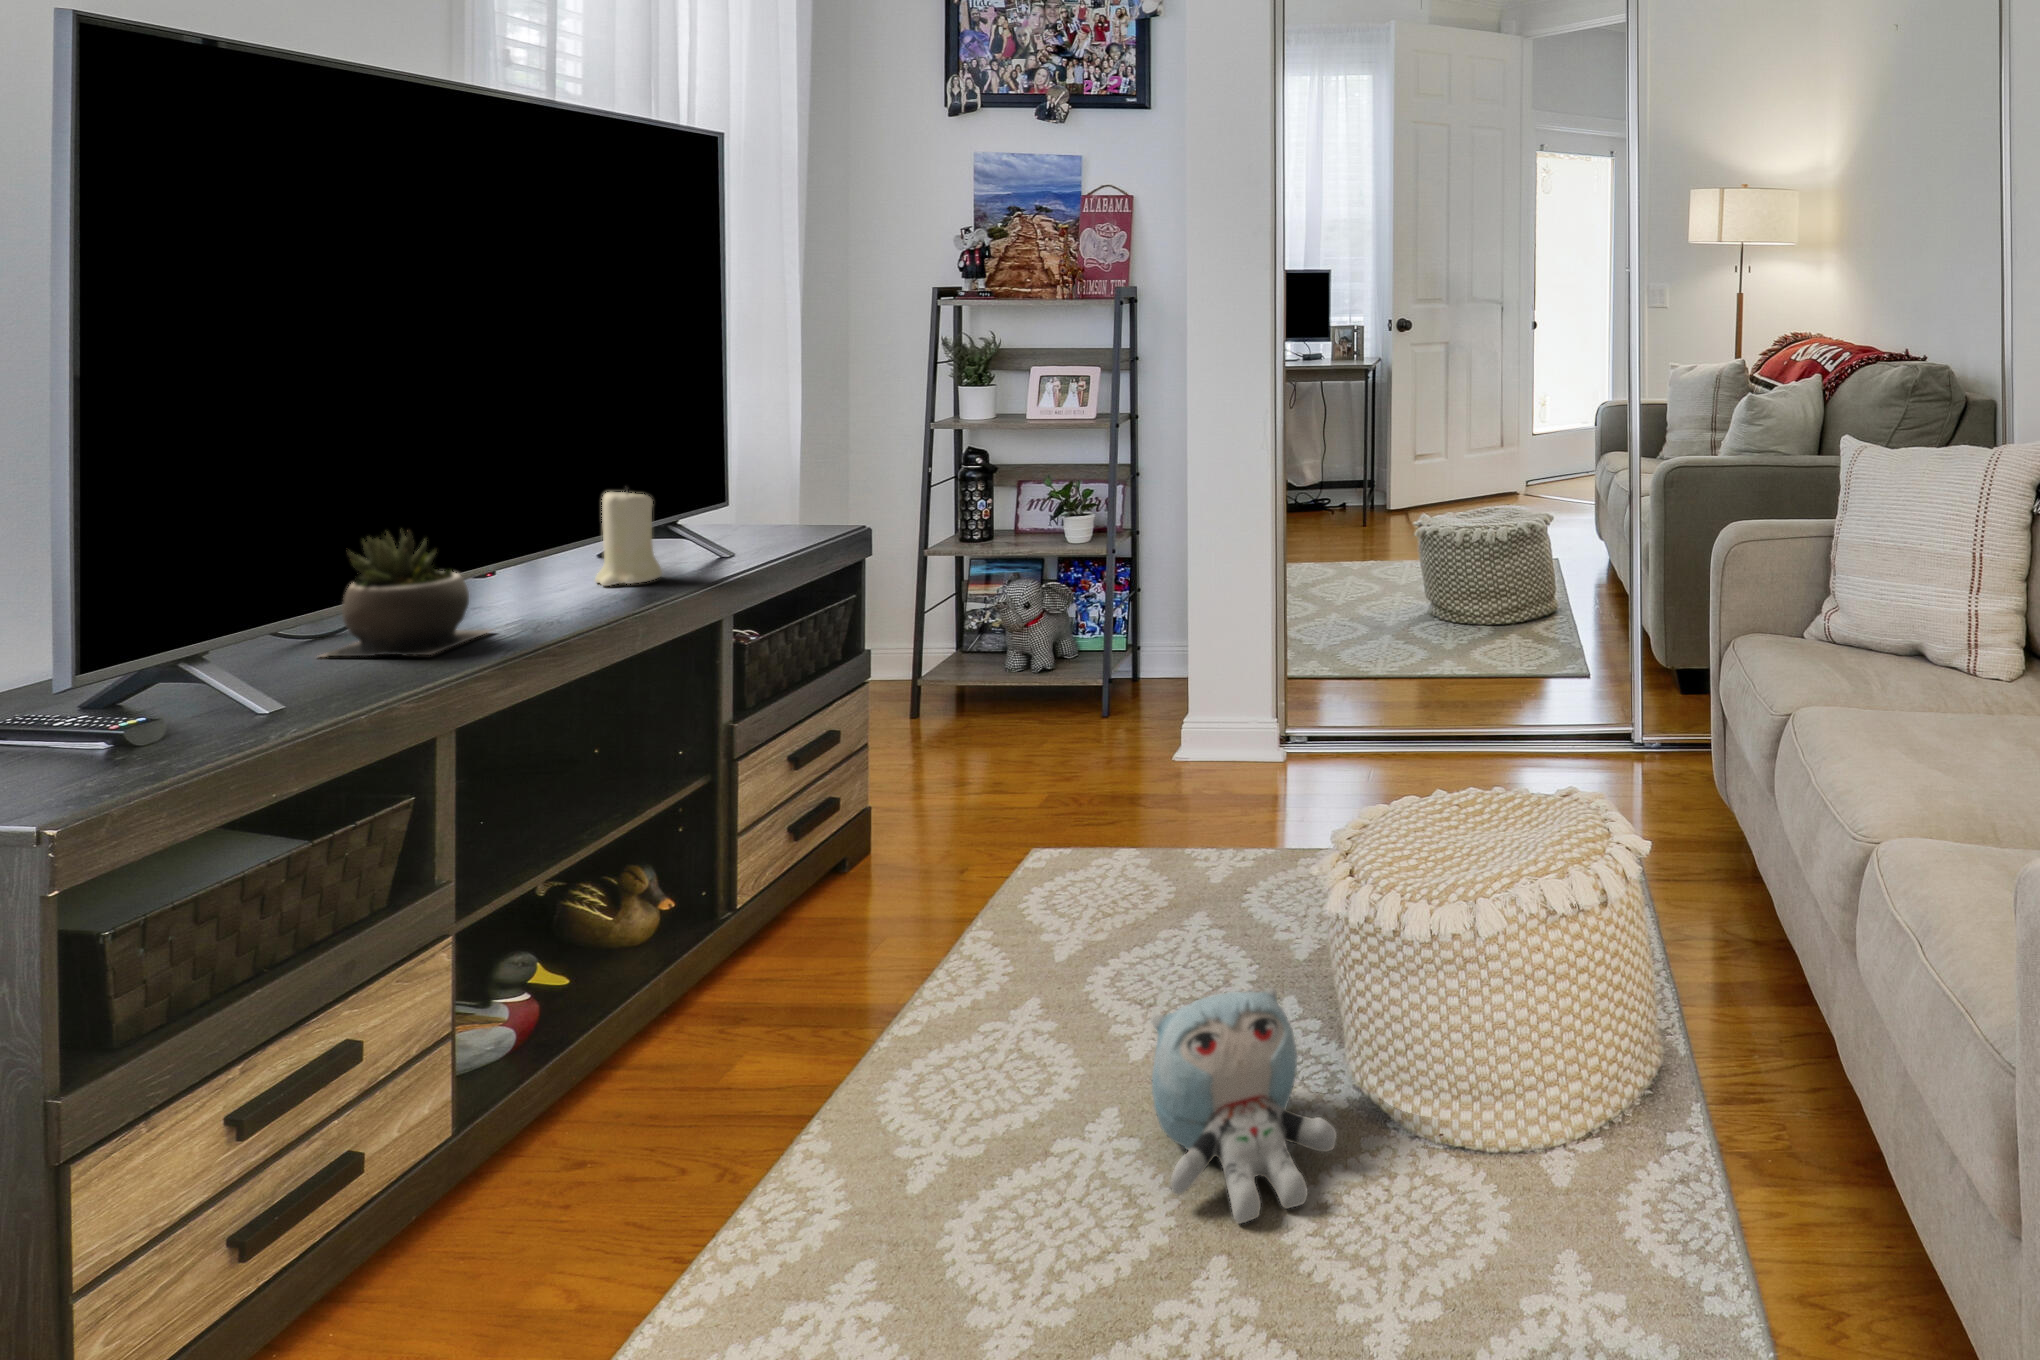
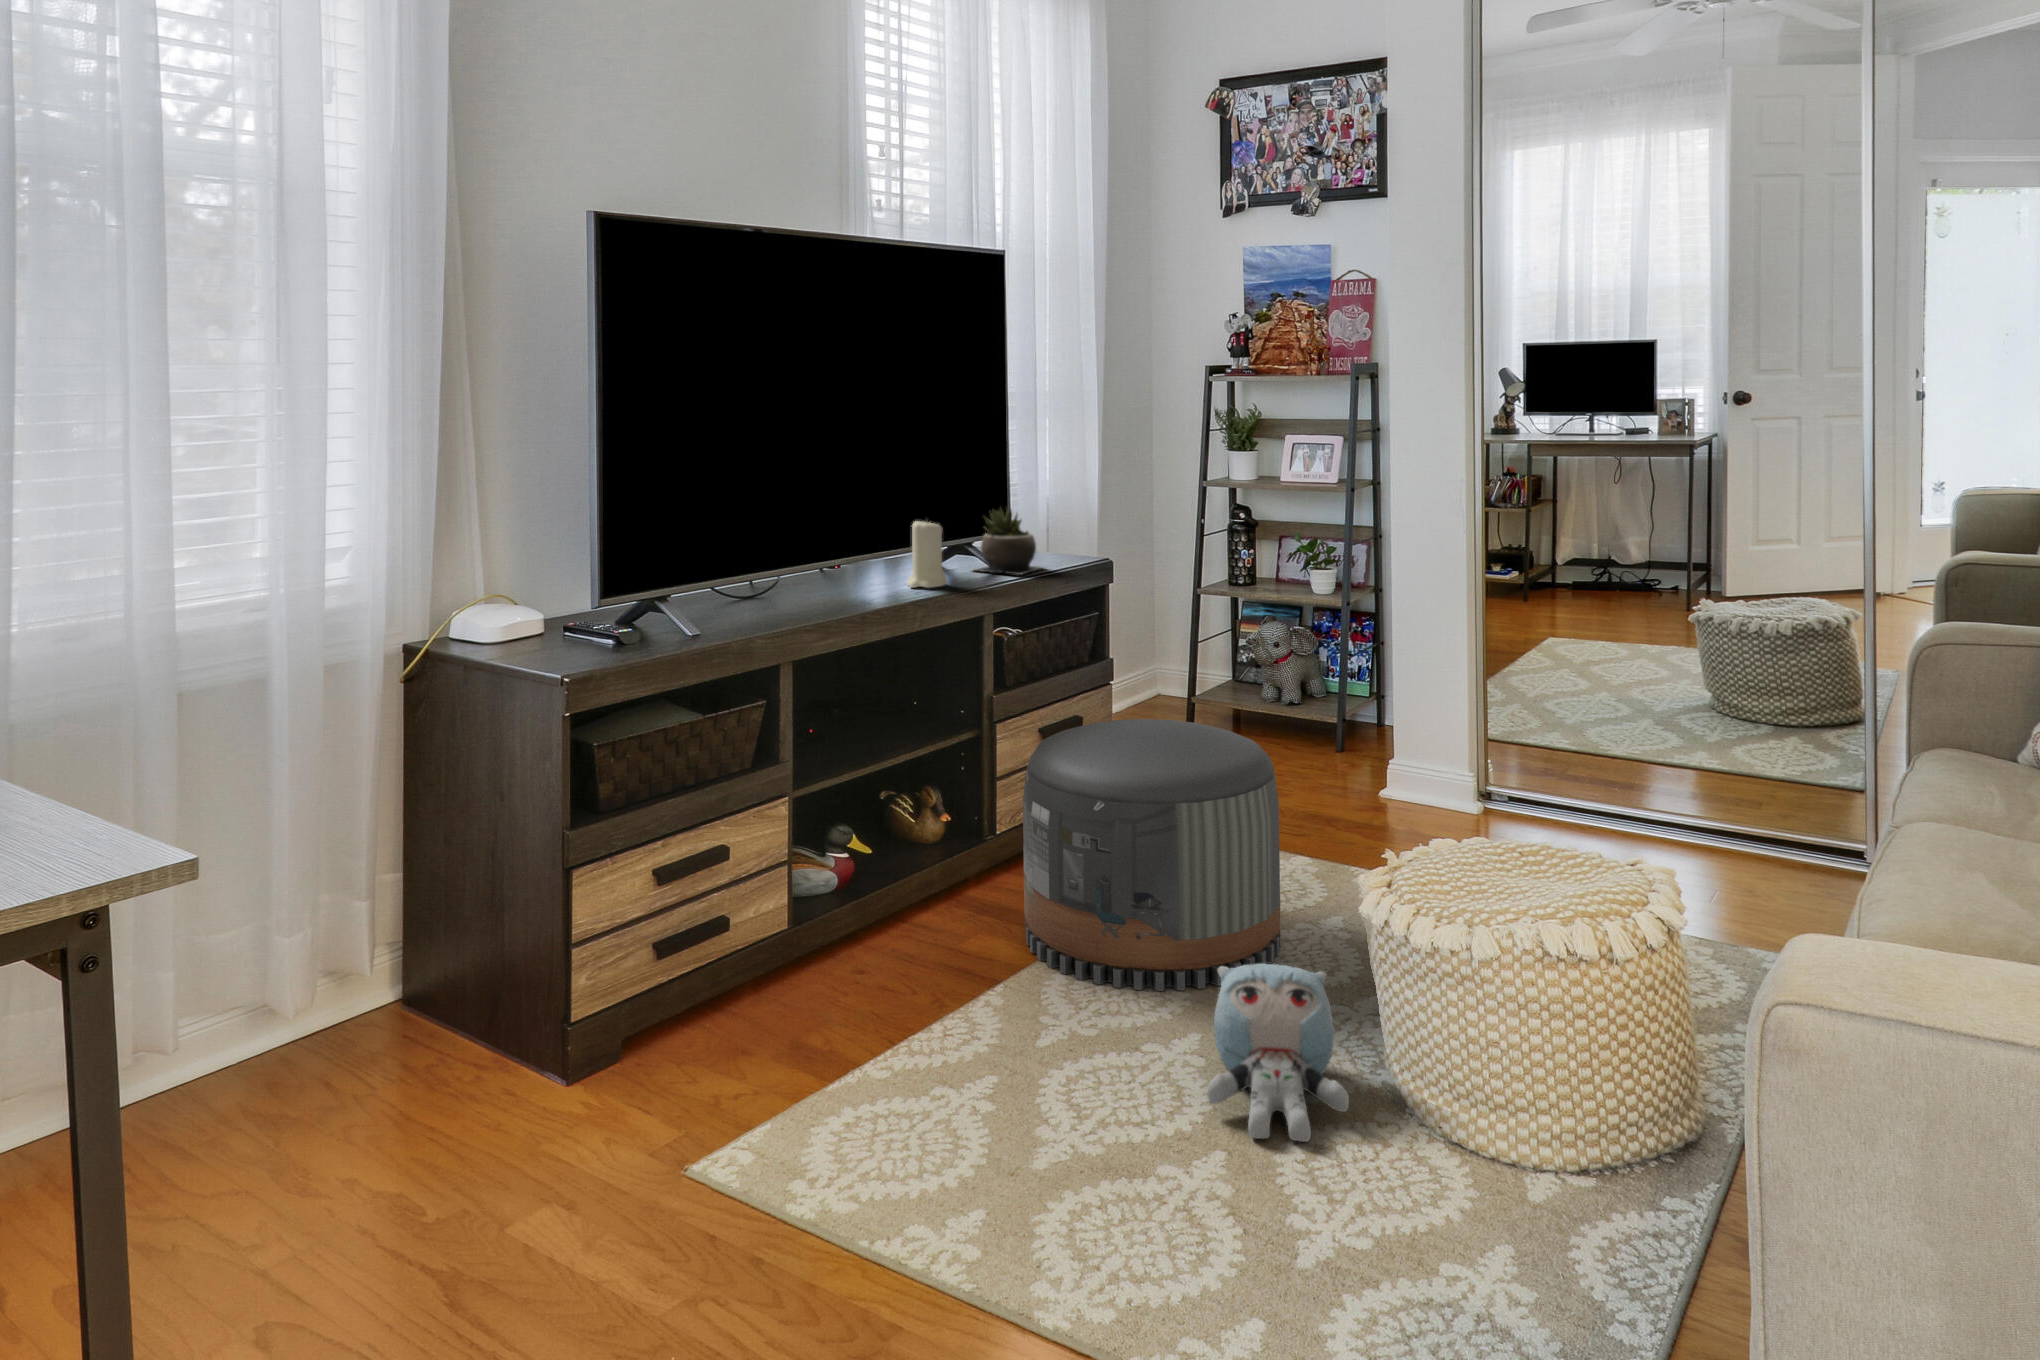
succulent plant: present [321,529,493,657] -> present [975,509,1042,575]
pouf: none [813,713,1153,1072] -> present [1023,719,1281,991]

